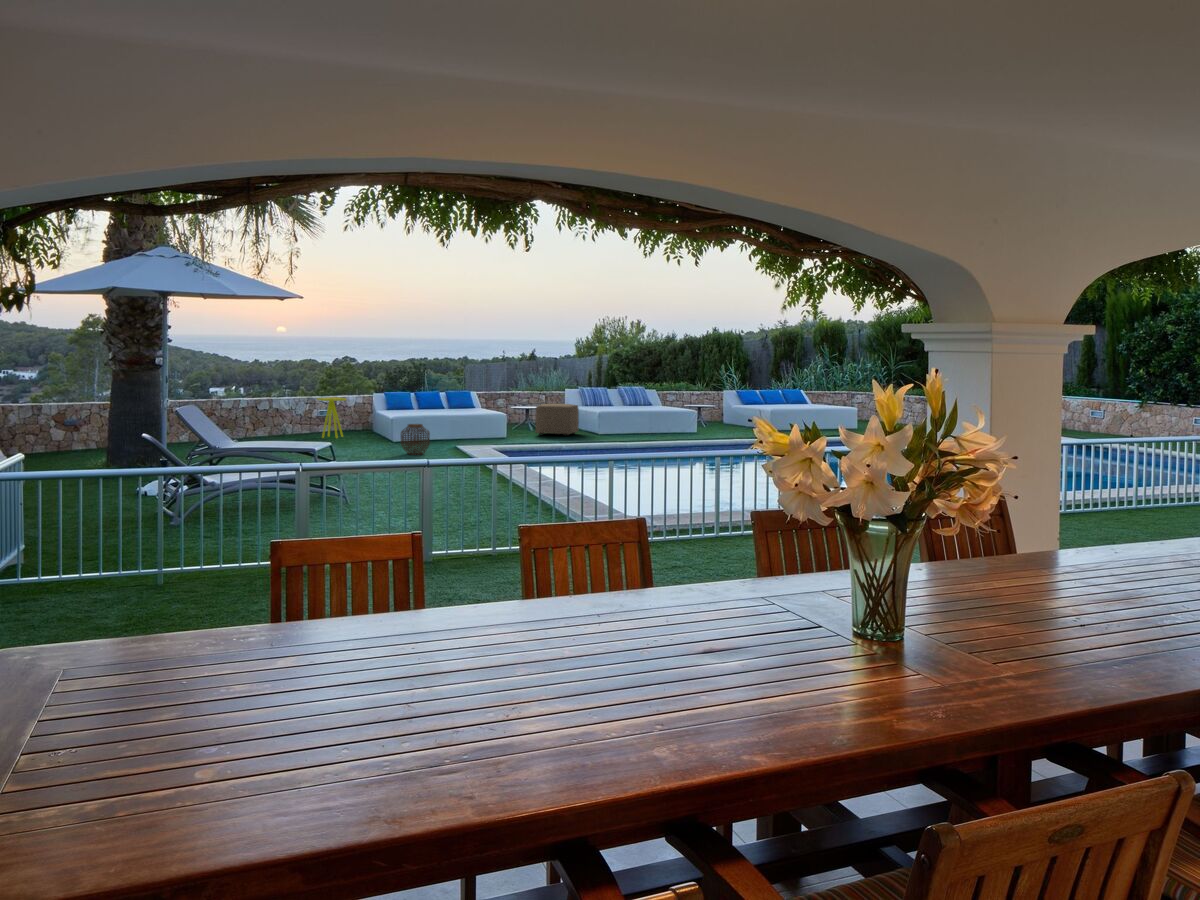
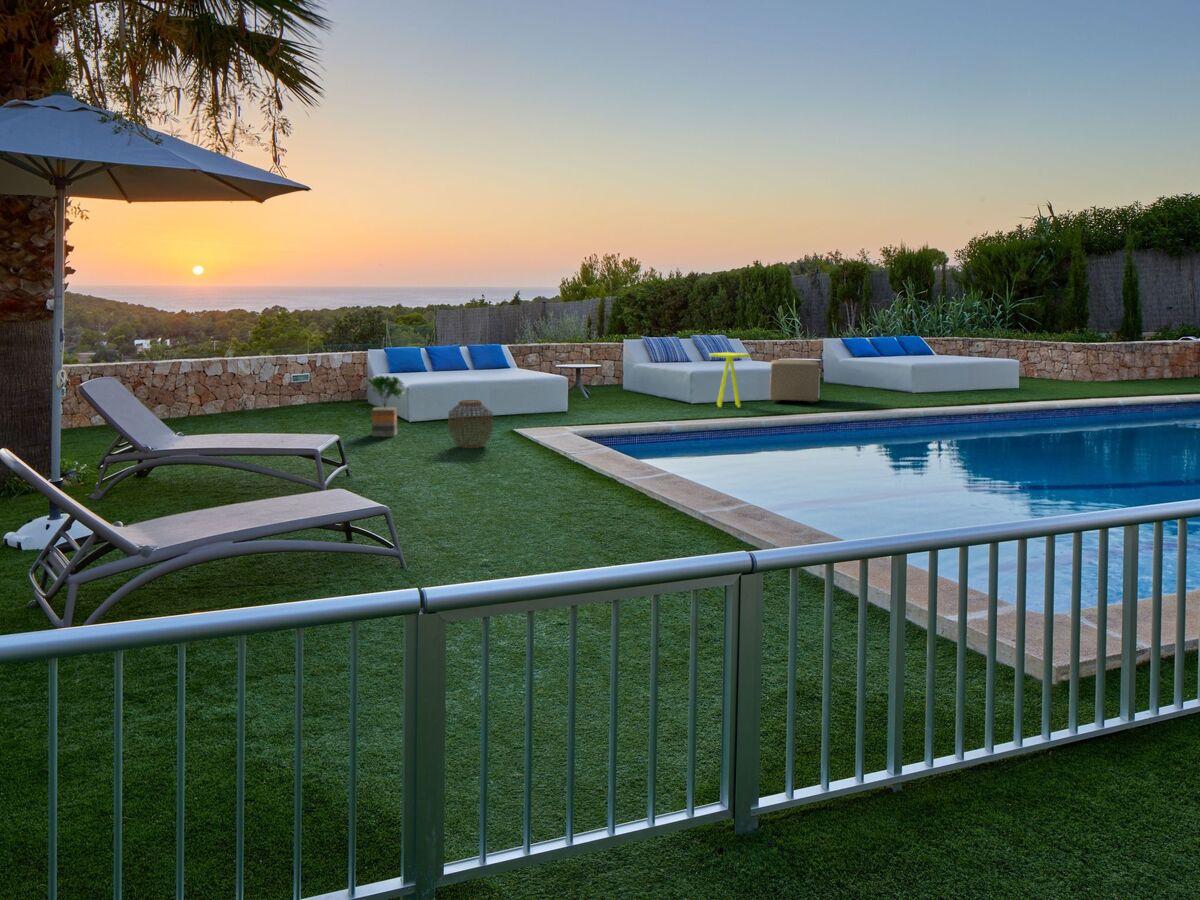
side table: present [317,397,346,438] -> present [709,352,751,407]
ottoman: present [536,404,579,436] -> present [770,359,820,404]
potted tree: none [353,408,381,449] -> present [366,376,404,437]

